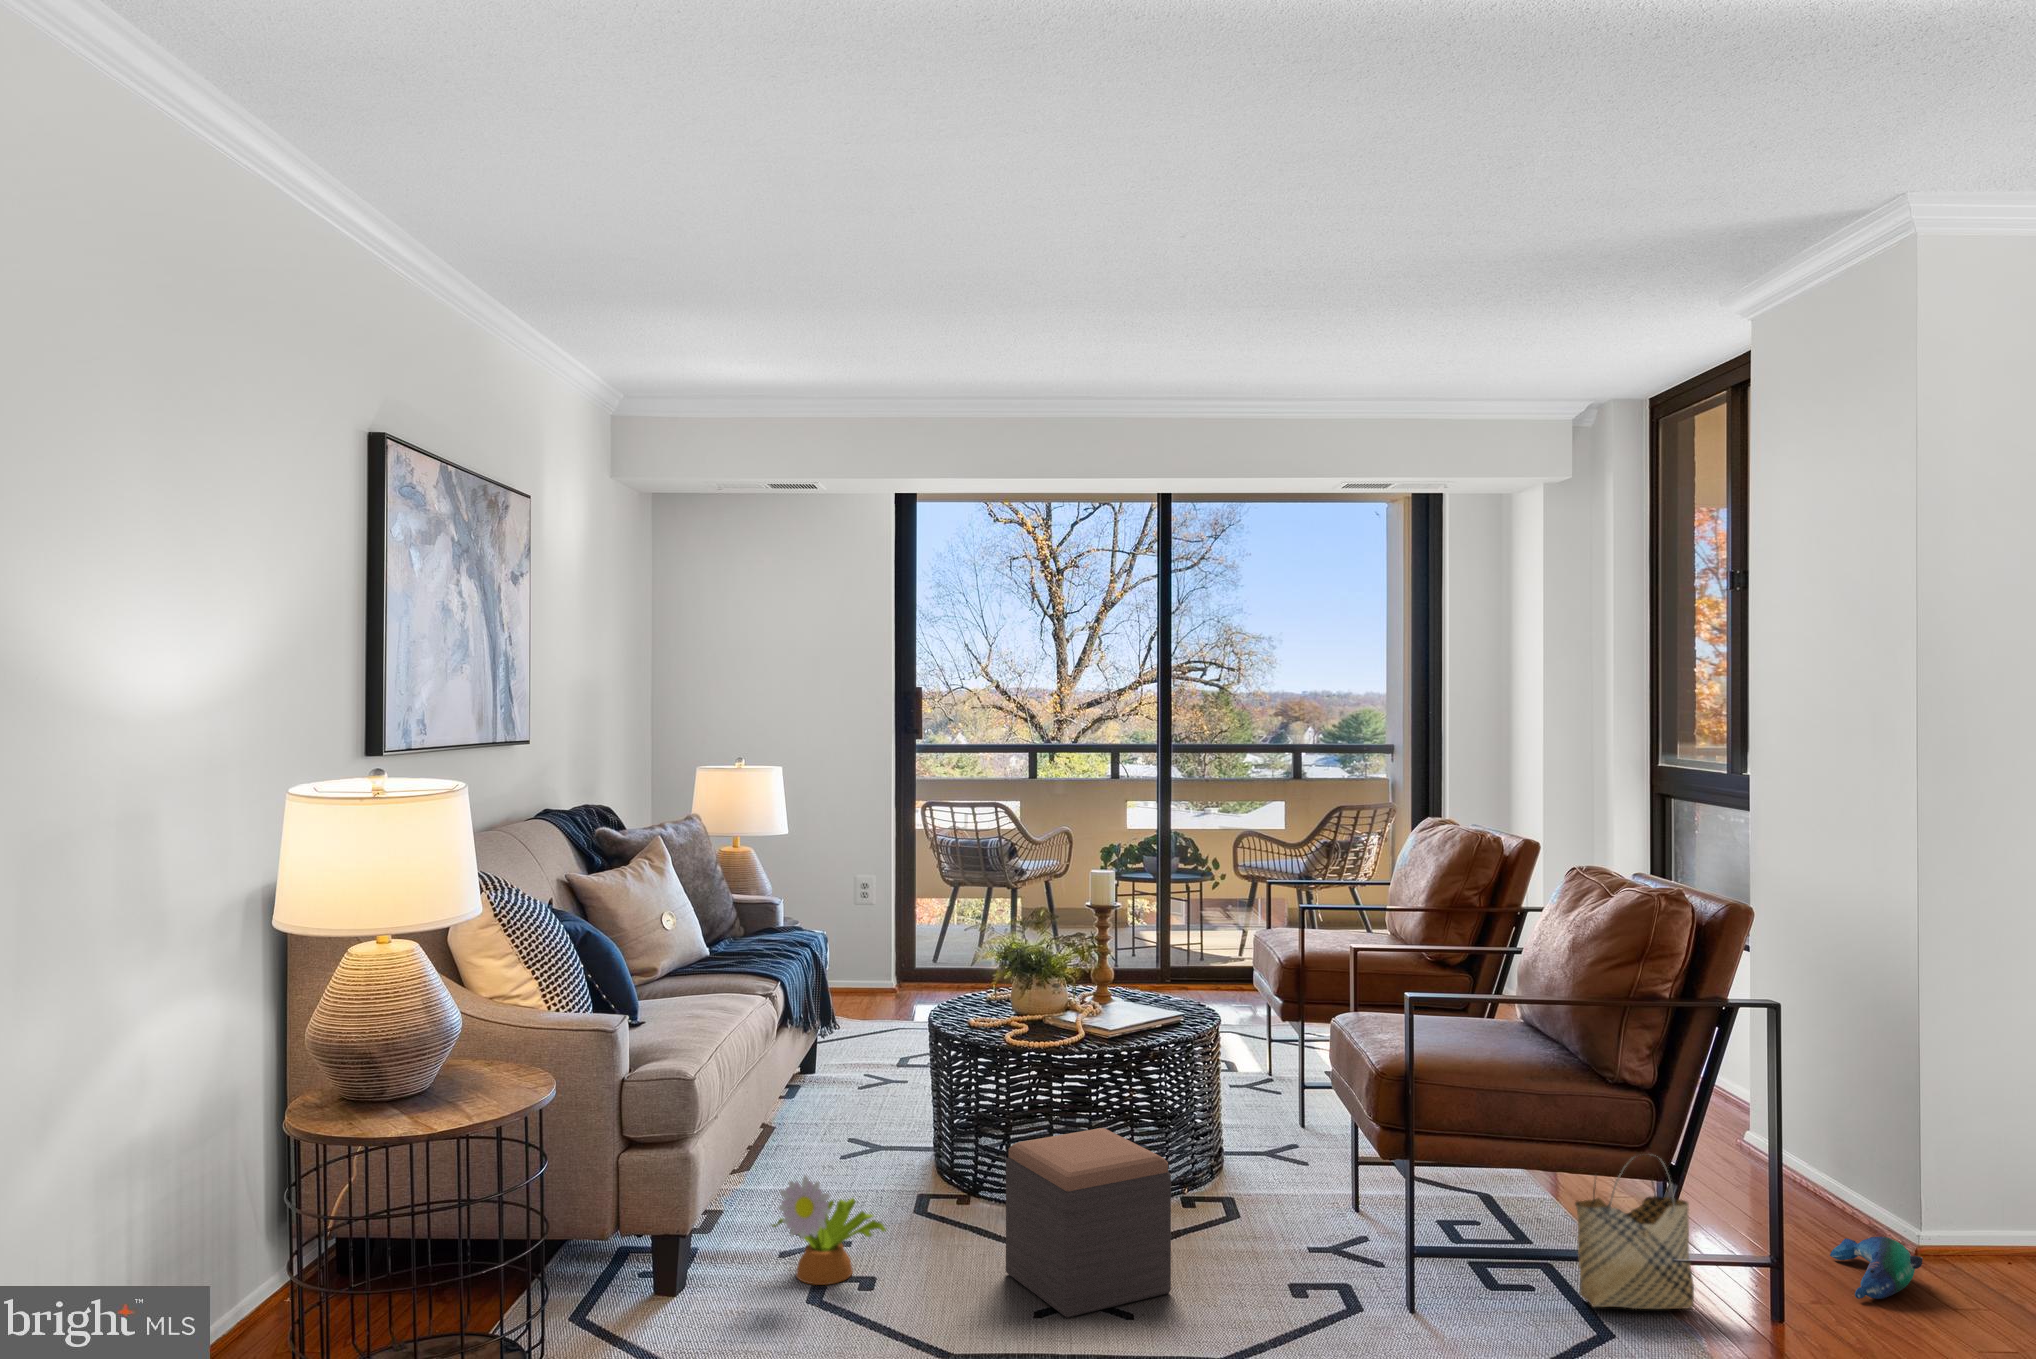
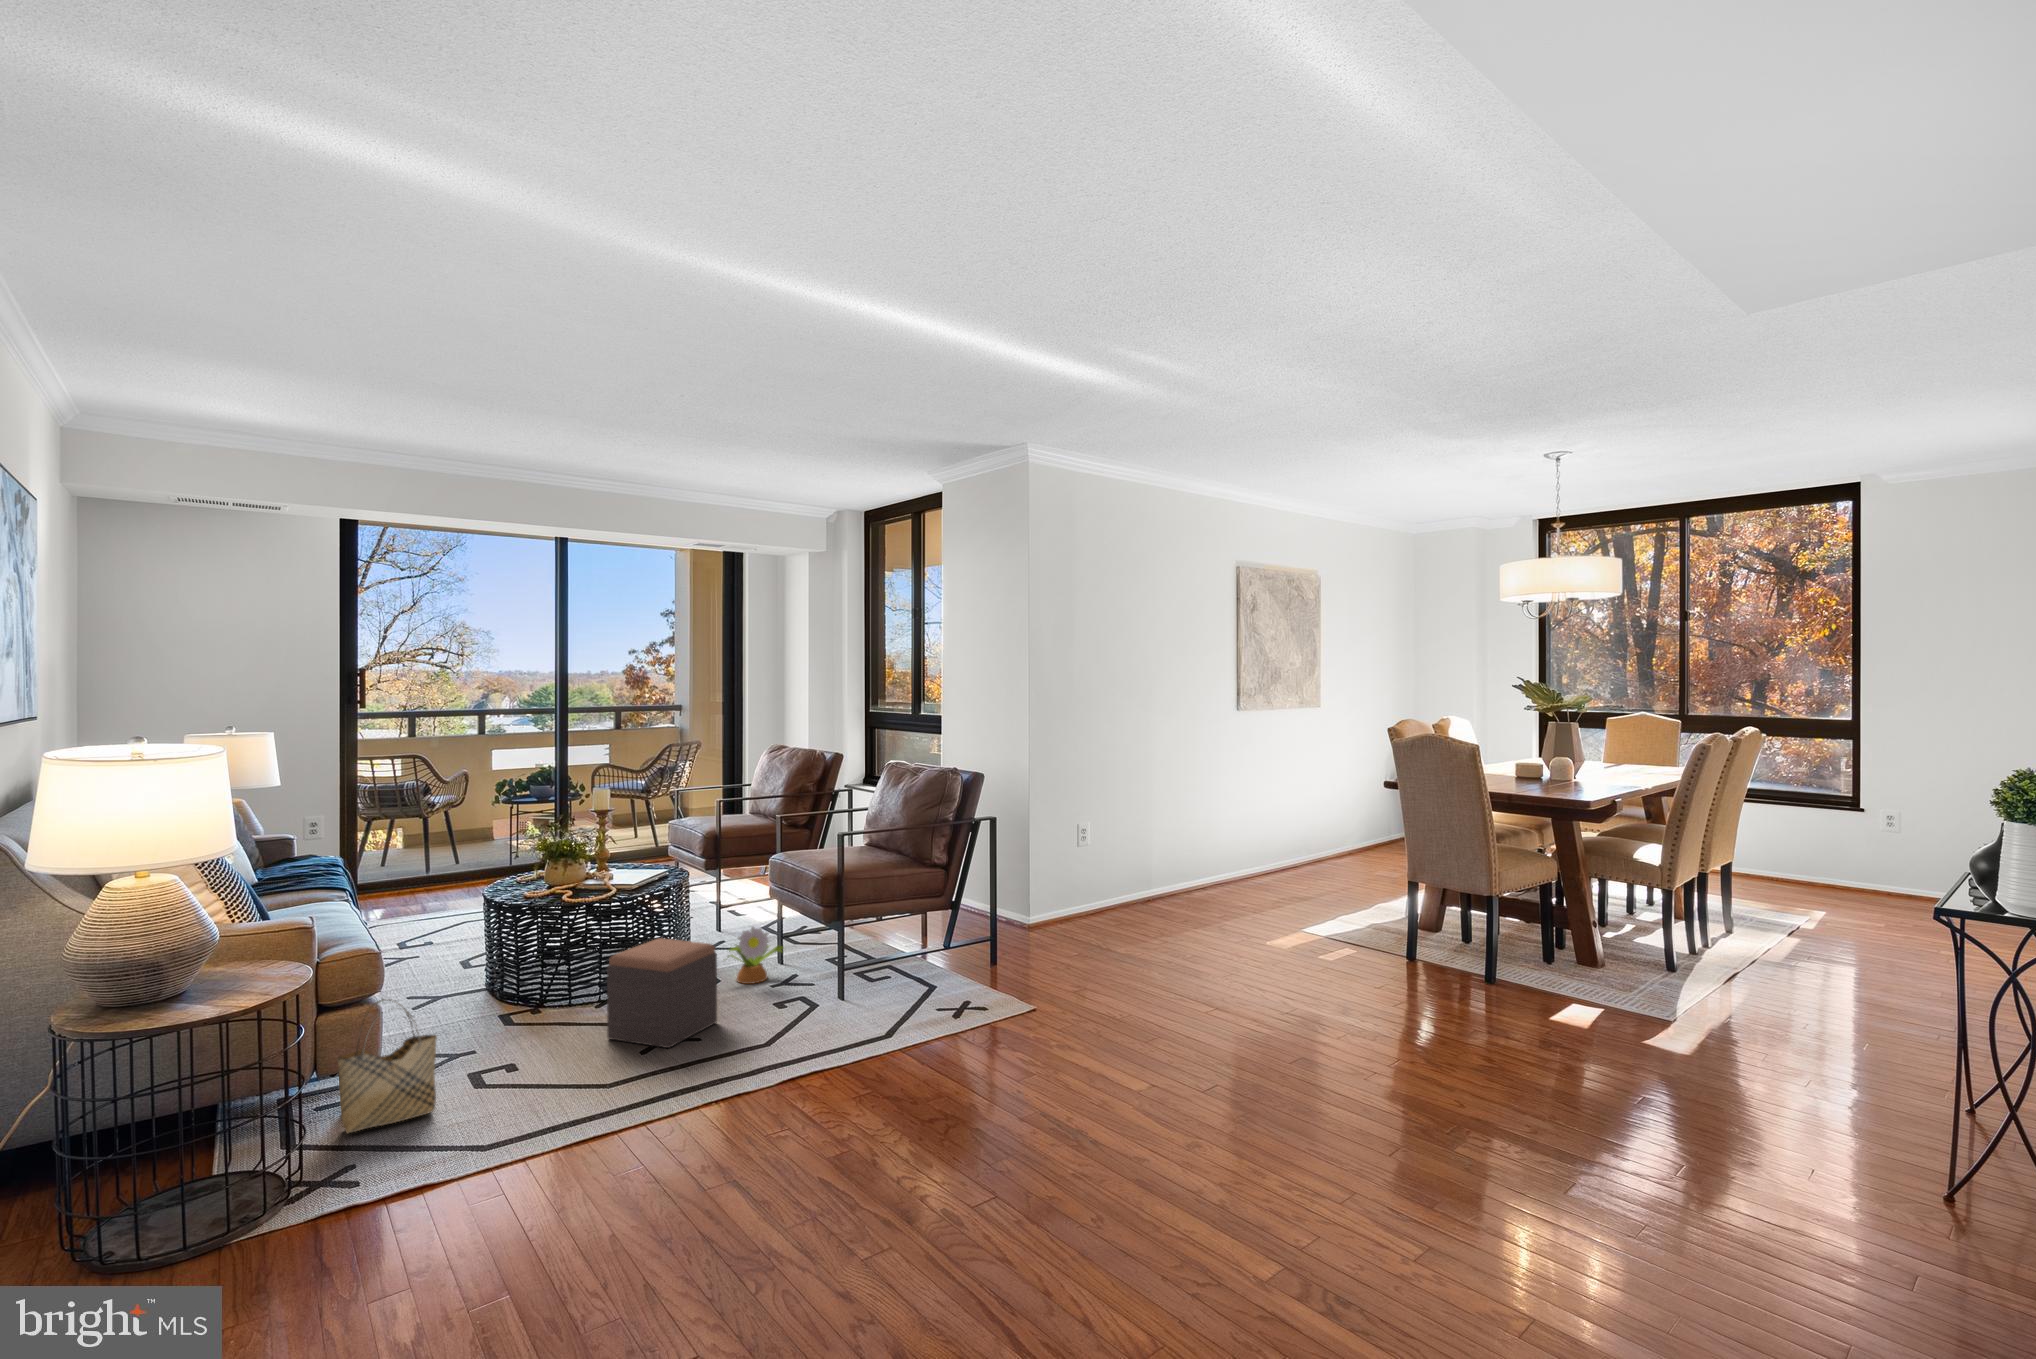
woven basket: present [1575,1154,1694,1309] -> present [337,1000,437,1133]
decorative plant: present [772,1175,887,1285] -> present [728,927,783,984]
plush toy: present [1830,1237,1923,1299] -> none [1001,920,1042,948]

